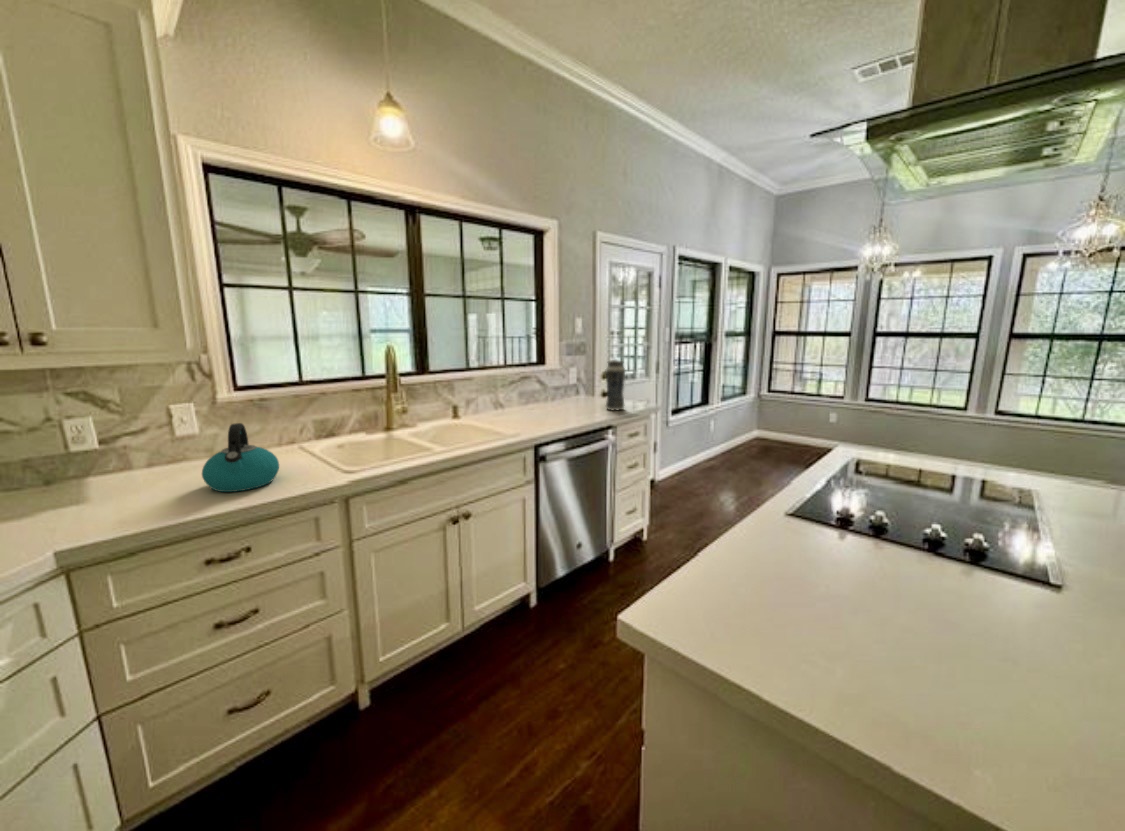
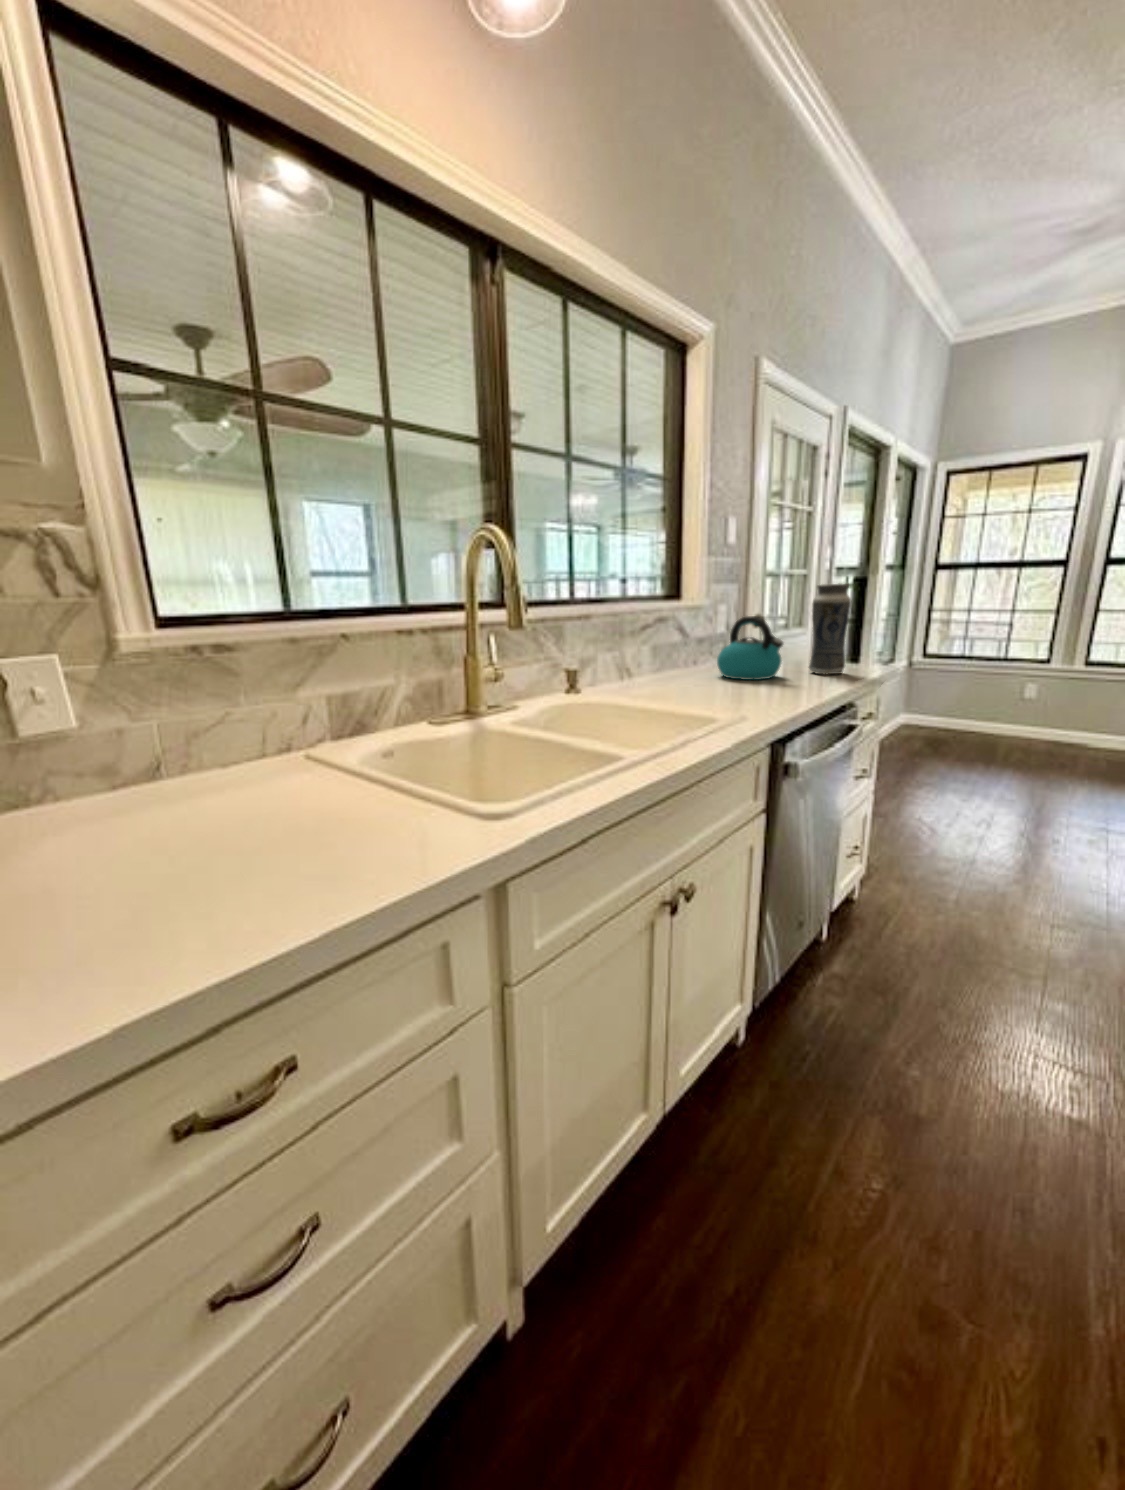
kettle: present [202,423,279,492] -> present [717,616,783,680]

